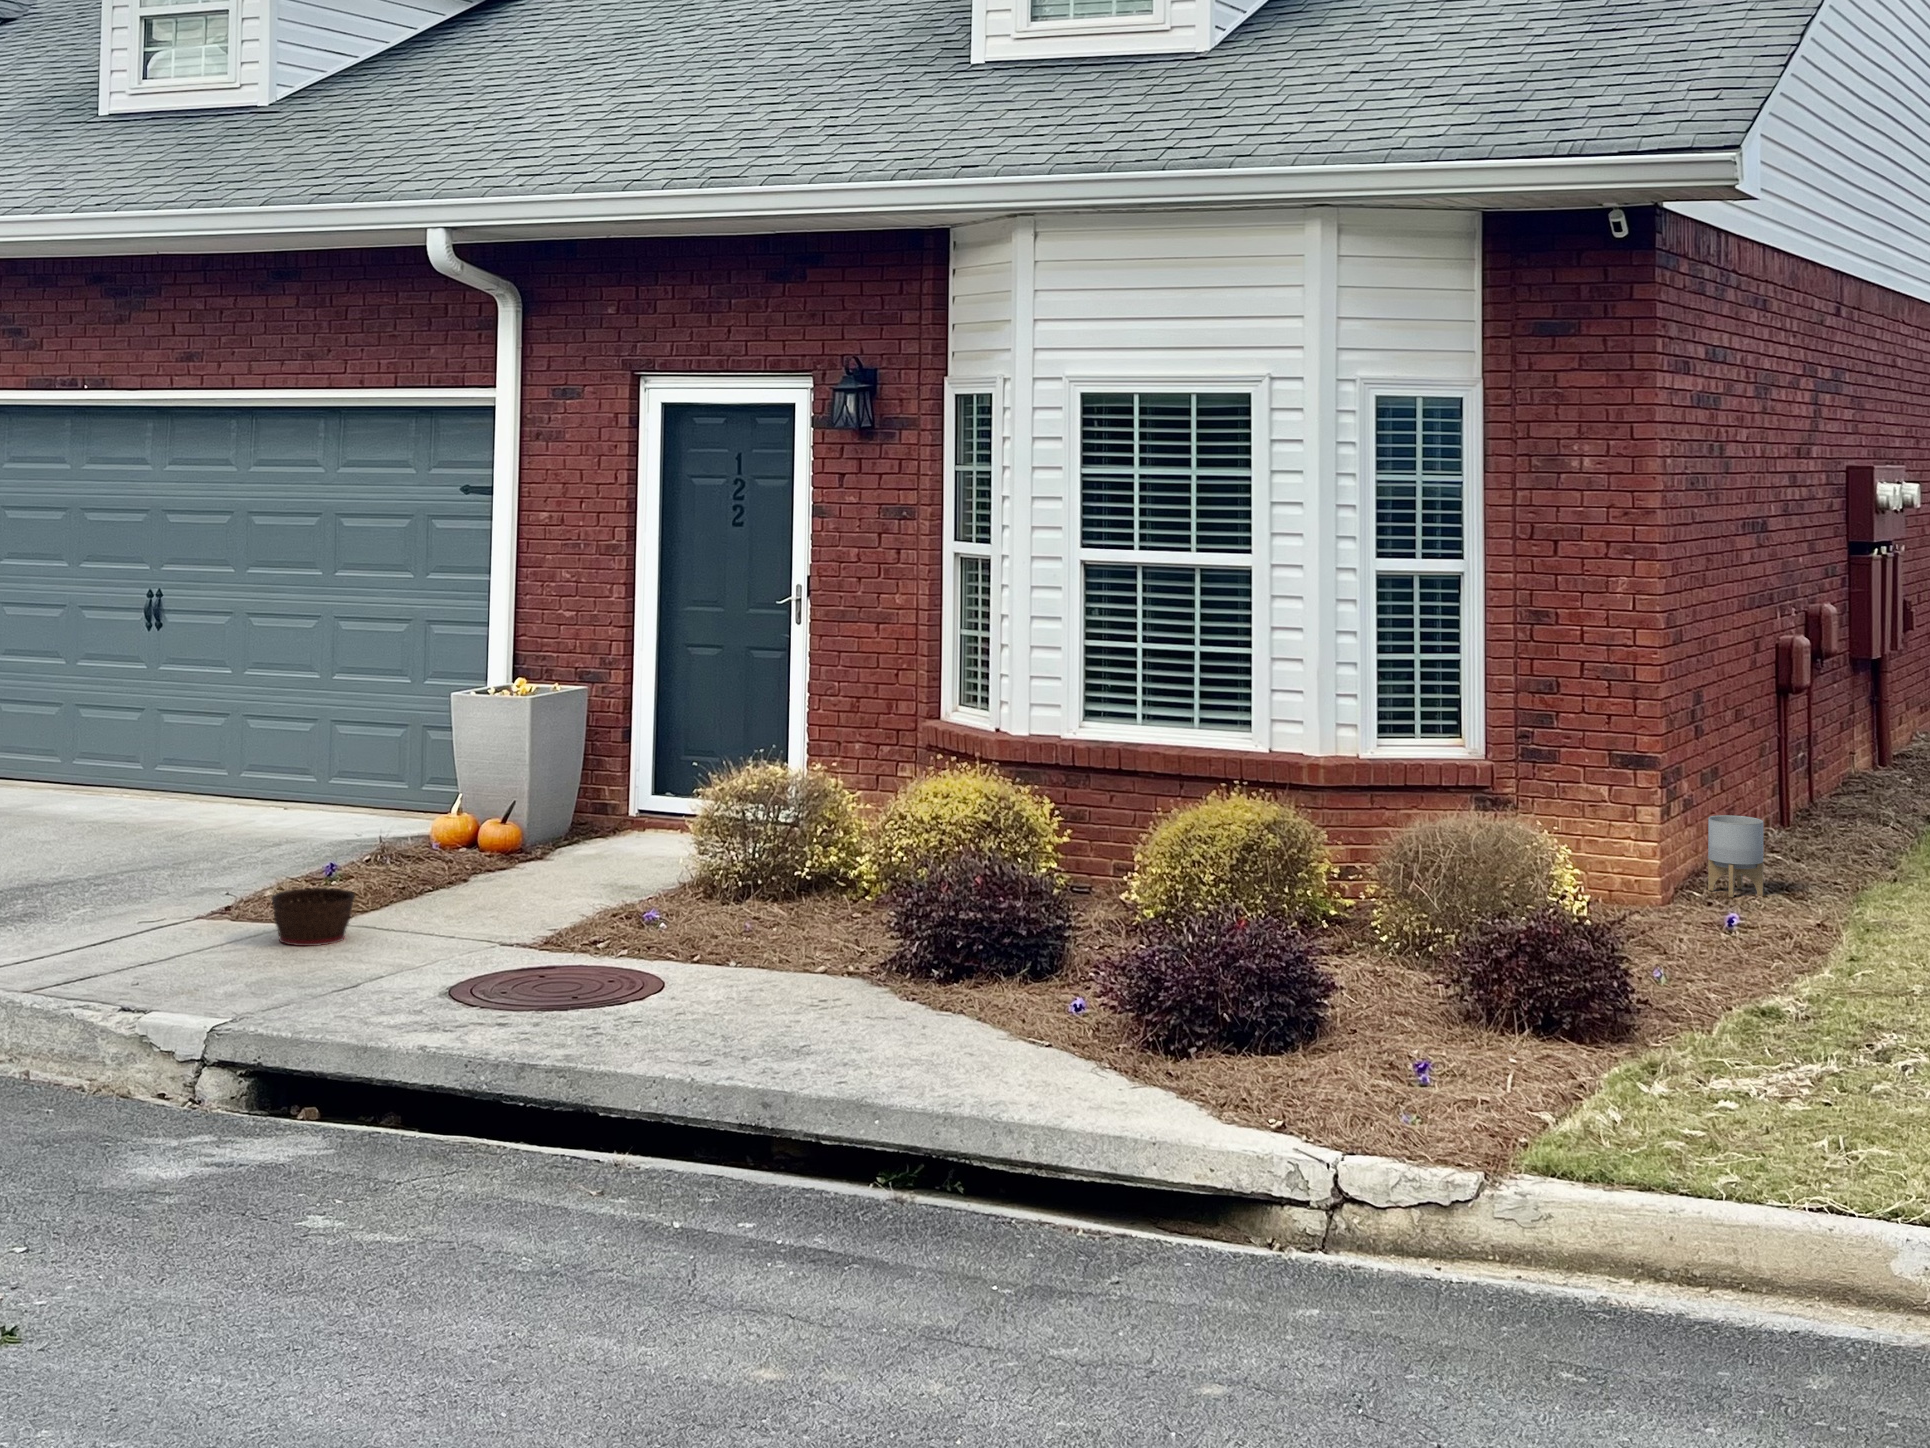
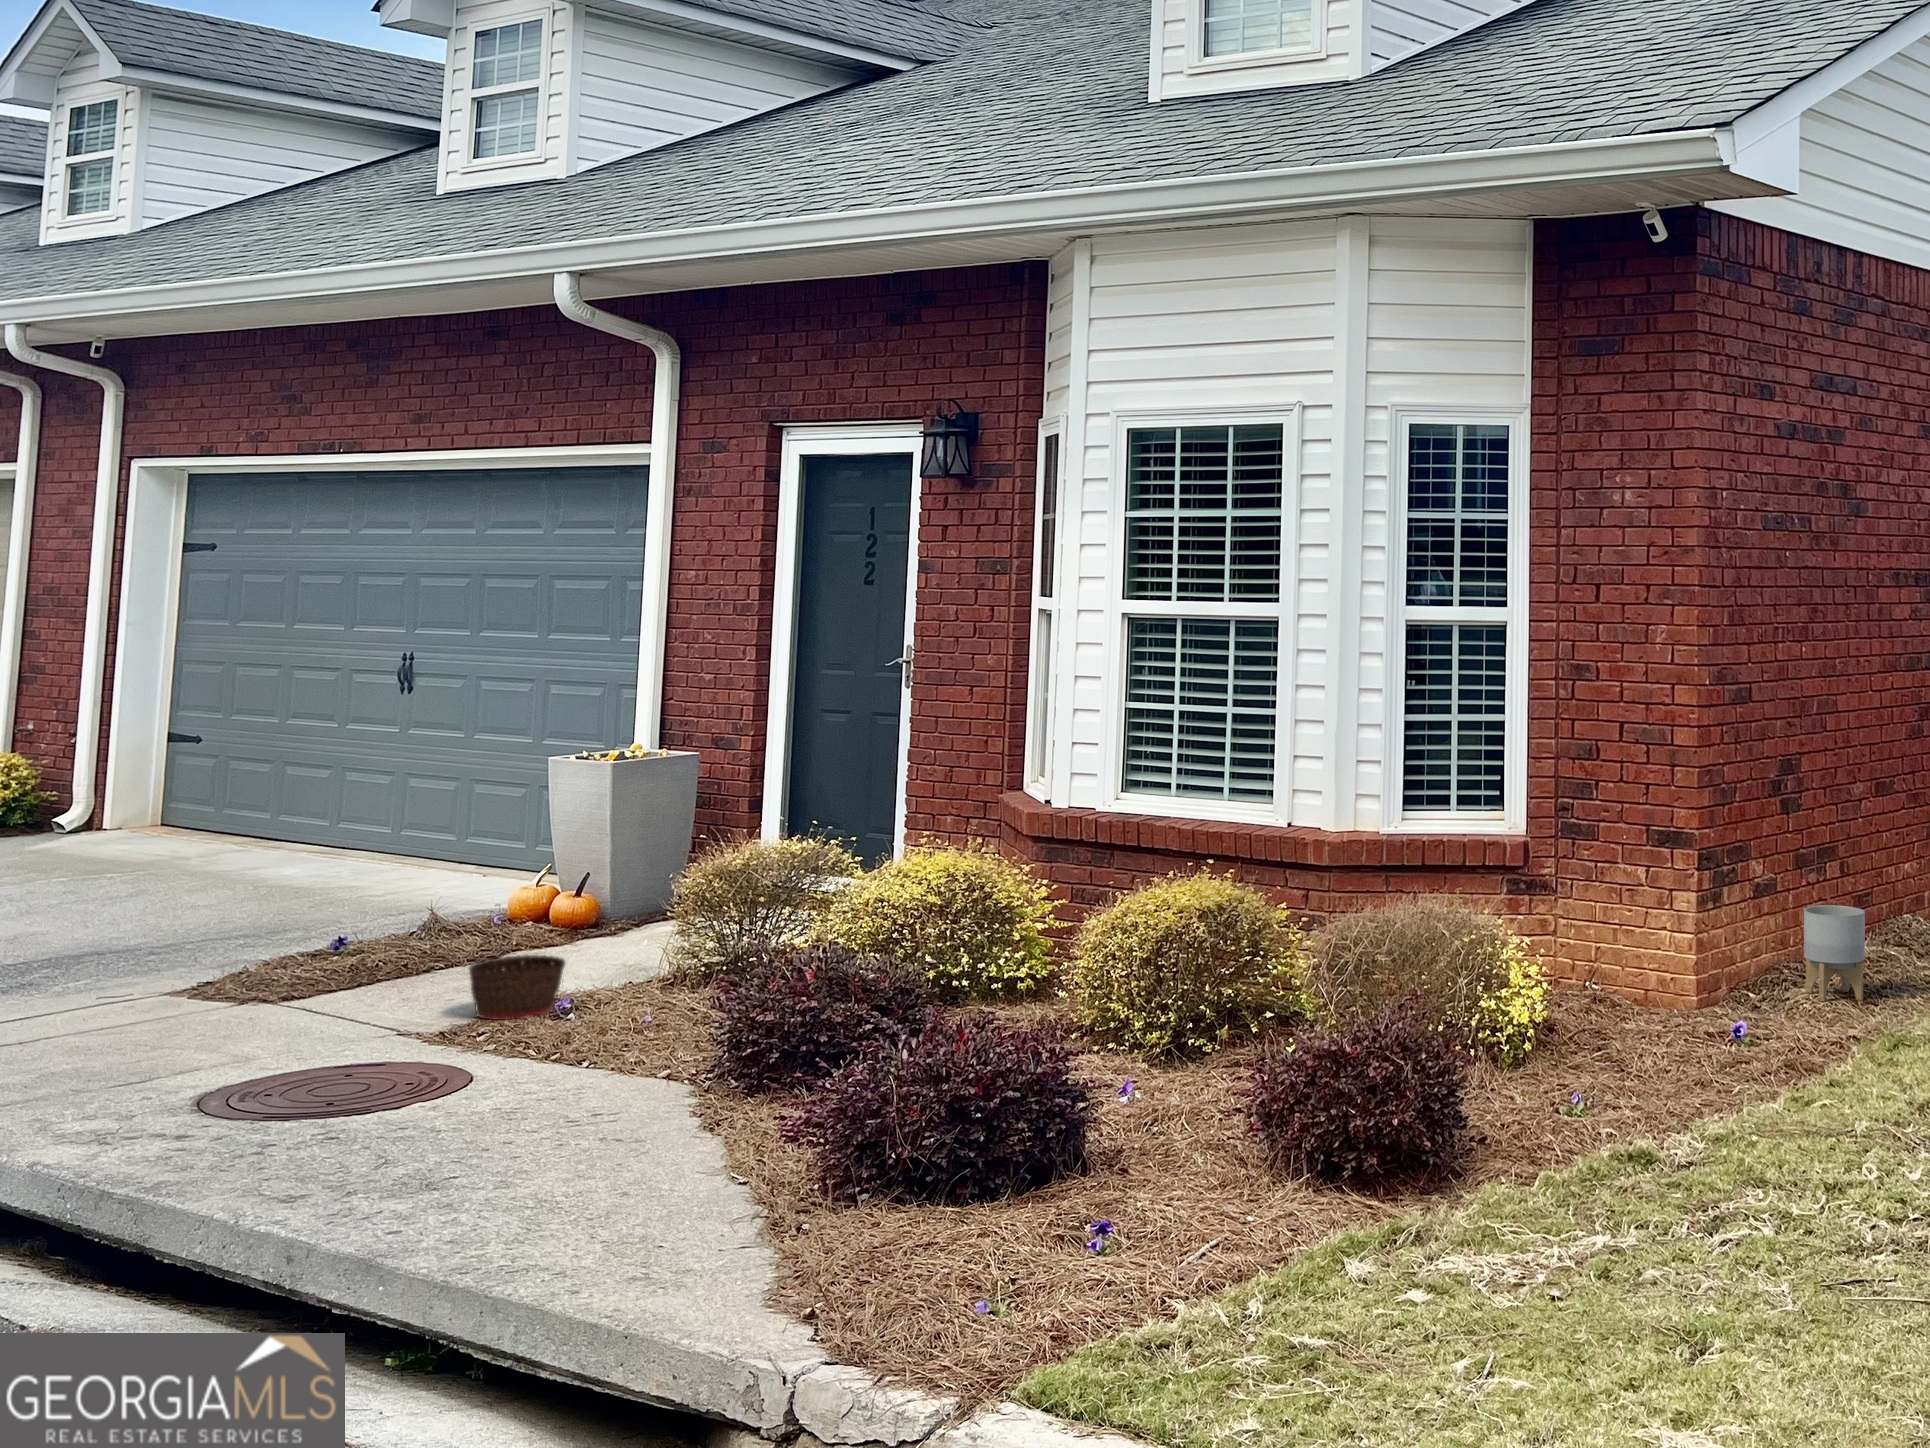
basket: present [272,888,355,946] -> present [469,955,565,1020]

